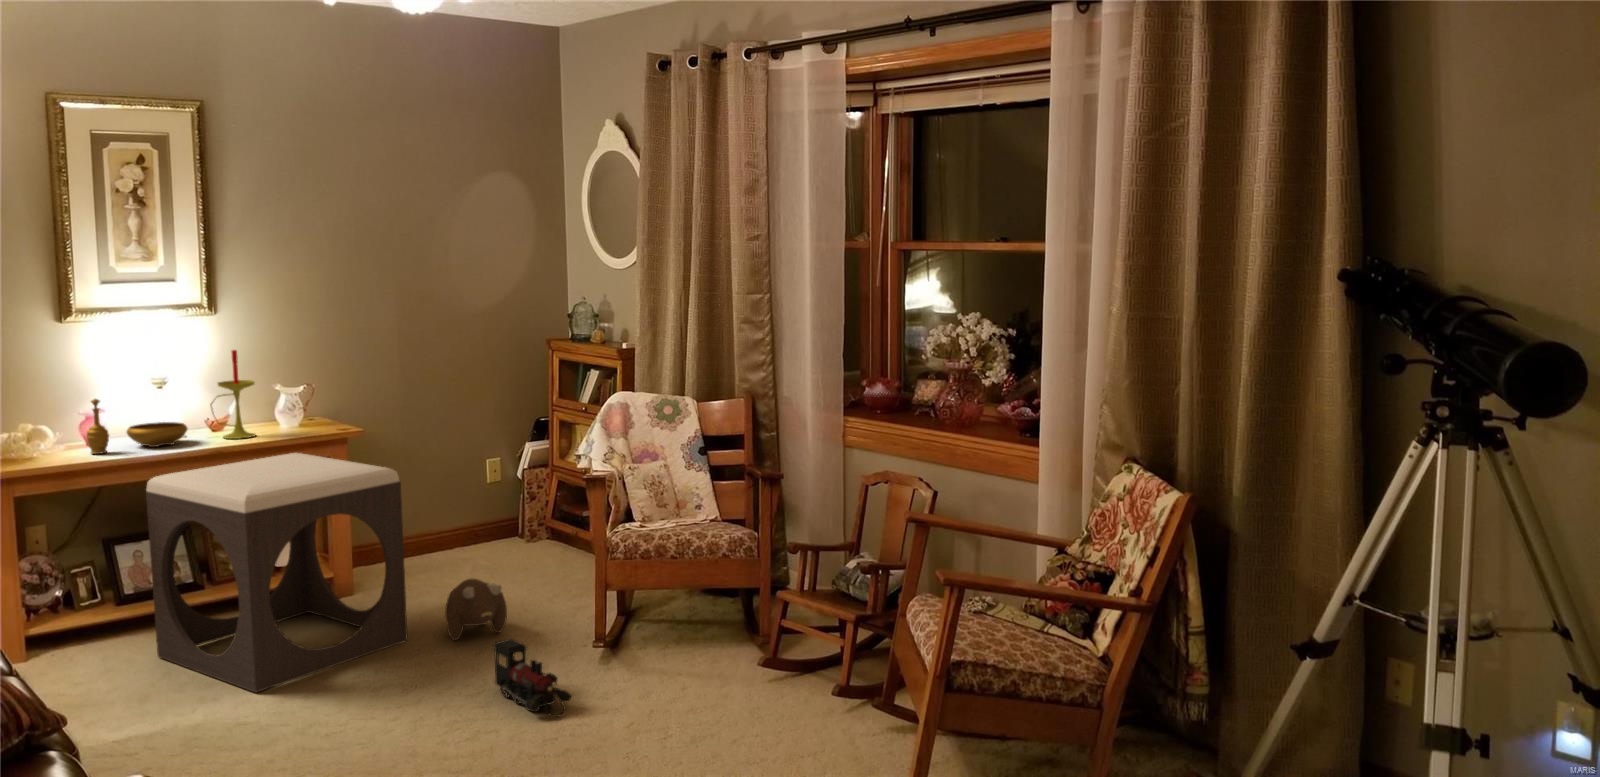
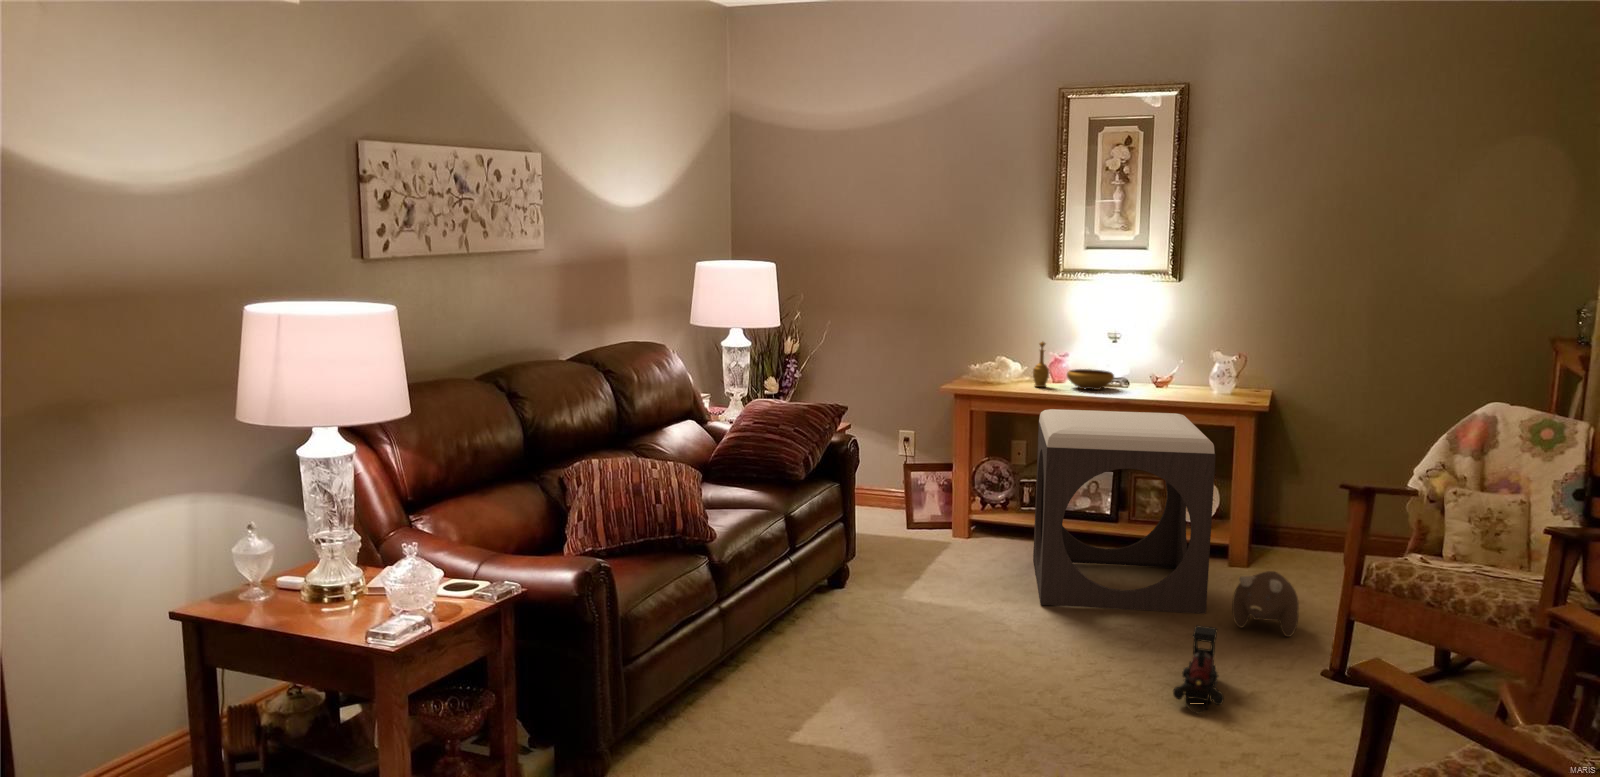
candle: present [210,350,256,439] -> none [1134,311,1177,395]

